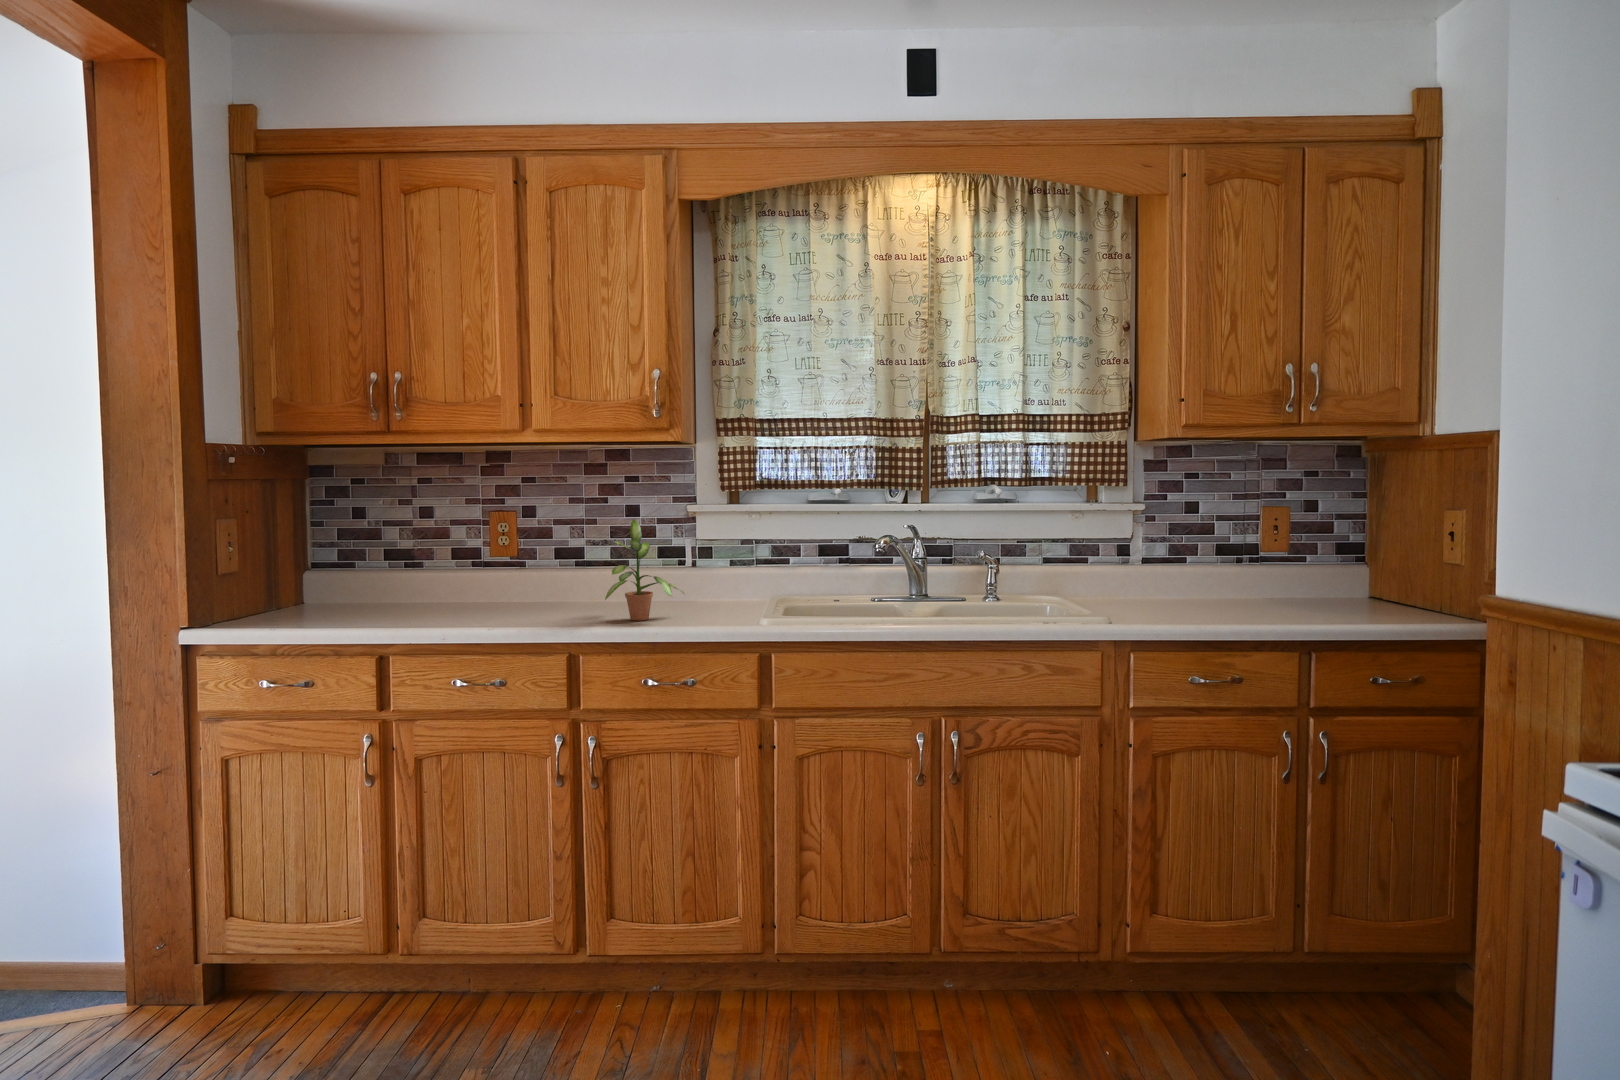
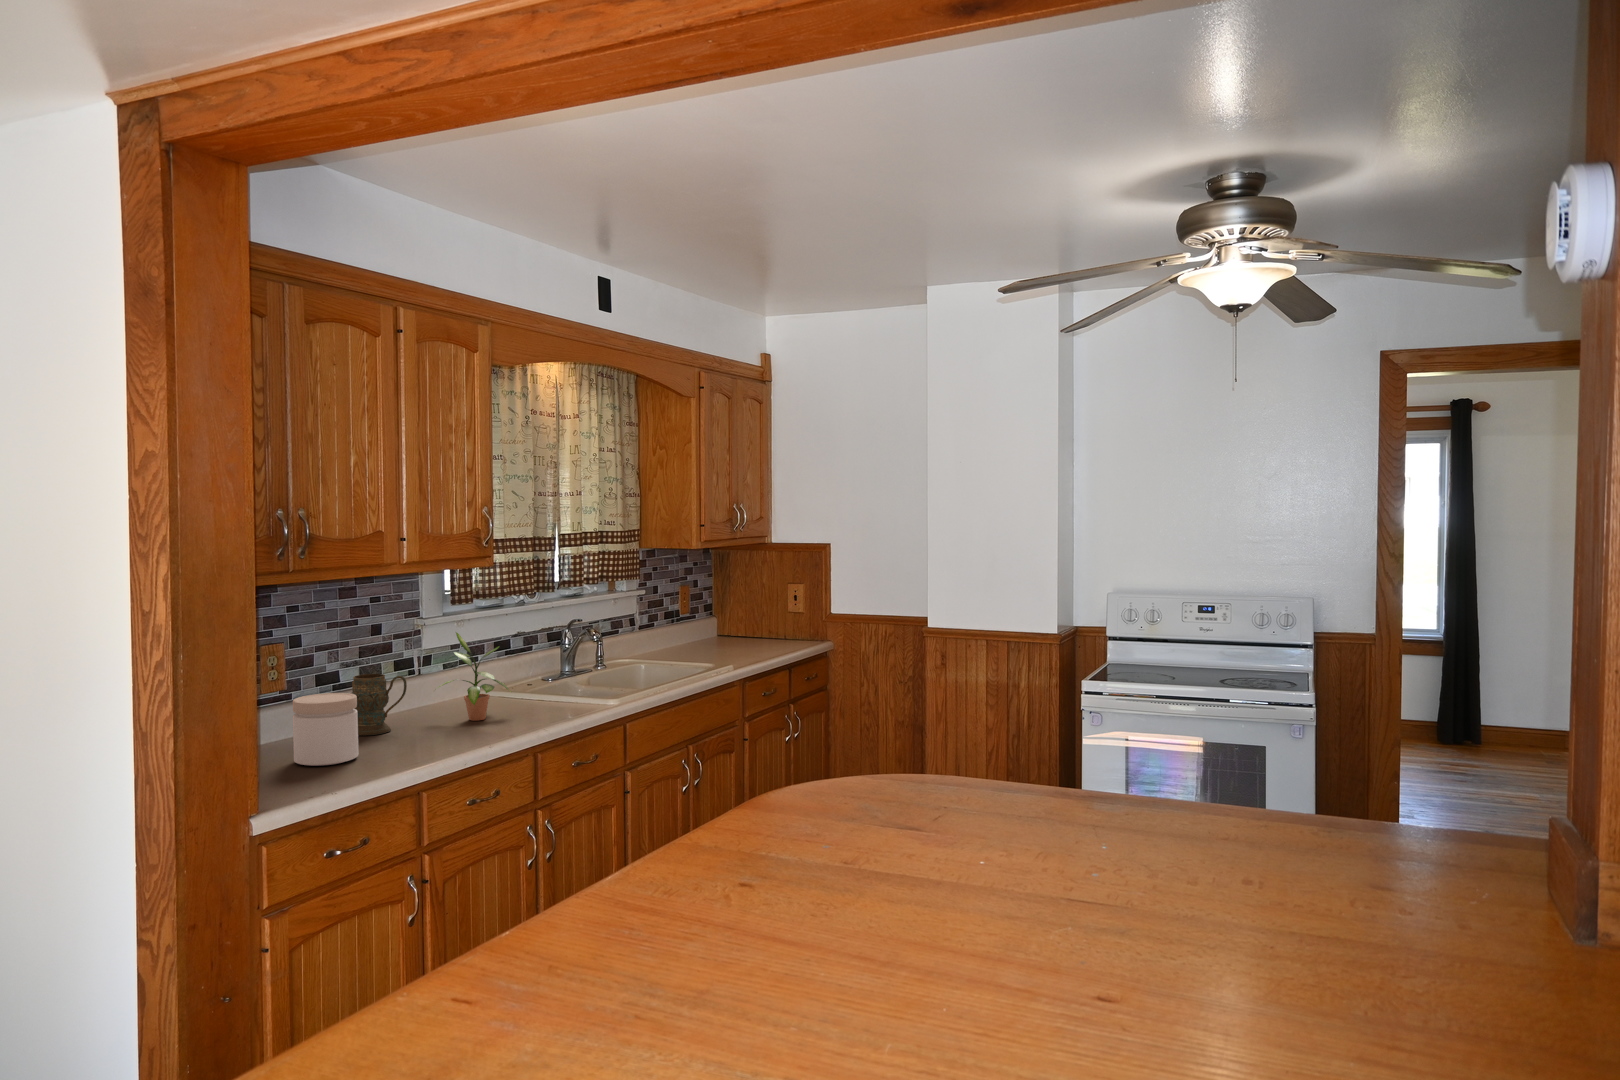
mug: none [539,552,579,613] -> present [351,674,407,735]
jar: none [401,558,462,624] -> present [293,693,358,766]

